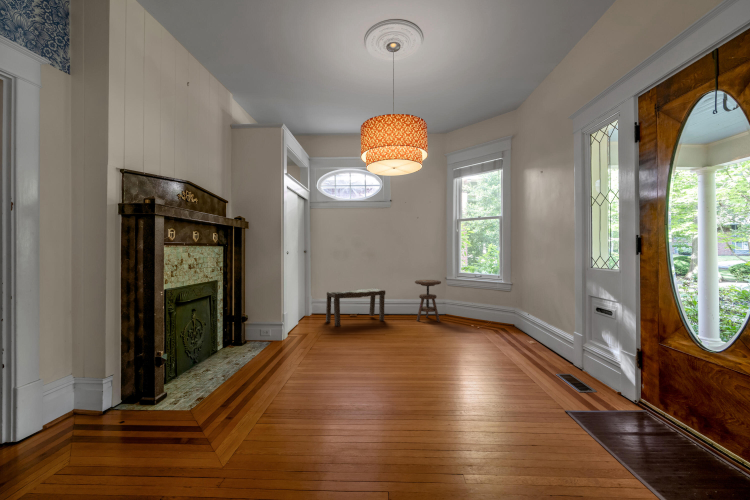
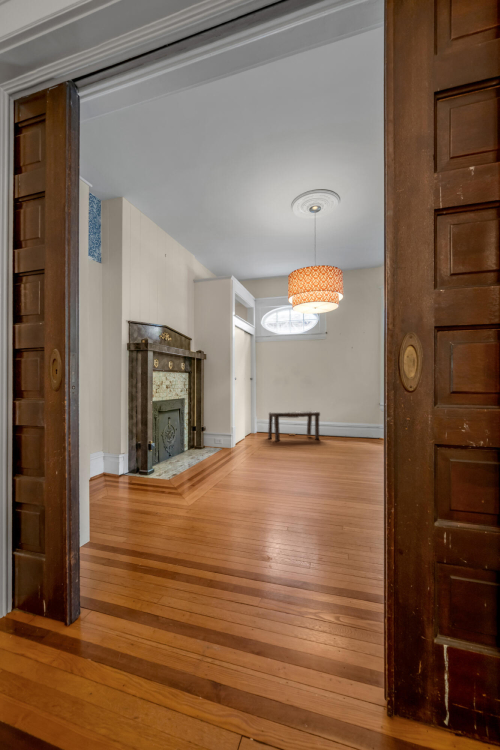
side table: present [415,280,441,322] -> none [348,404,373,442]

